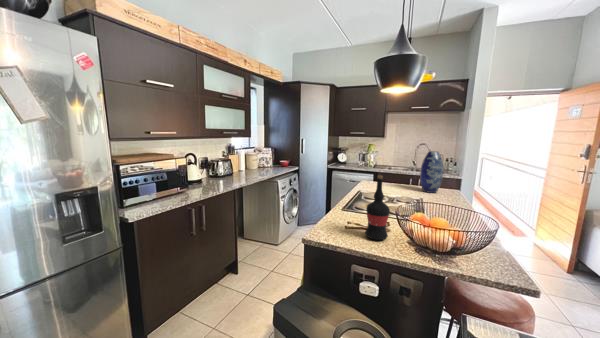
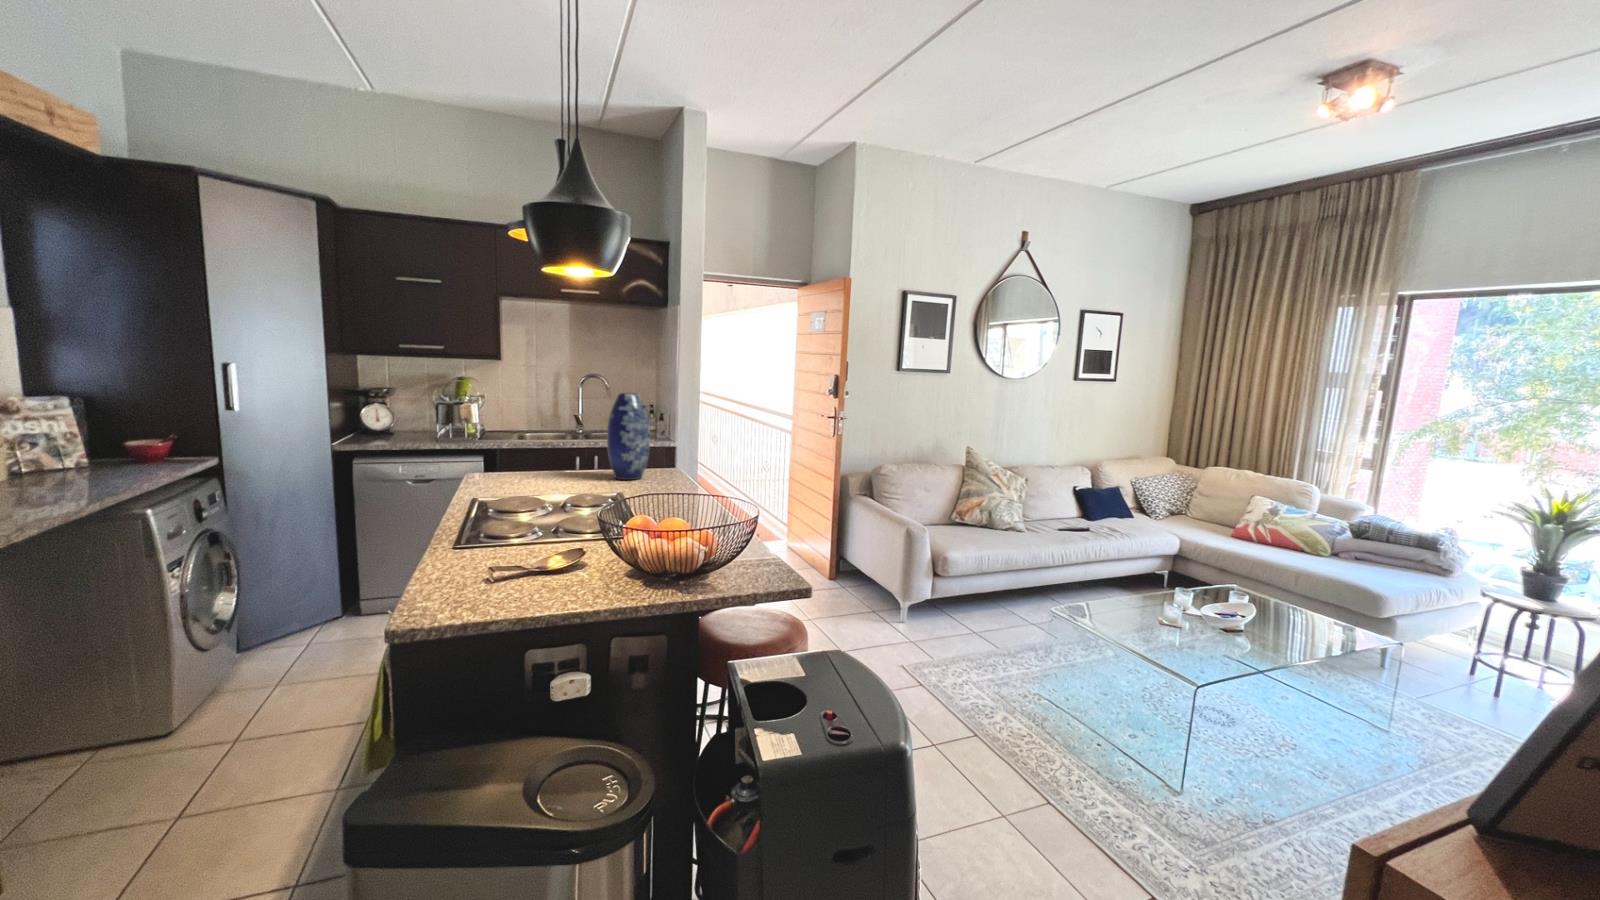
wine bottle: present [365,175,390,240] -> none [539,451,589,587]

